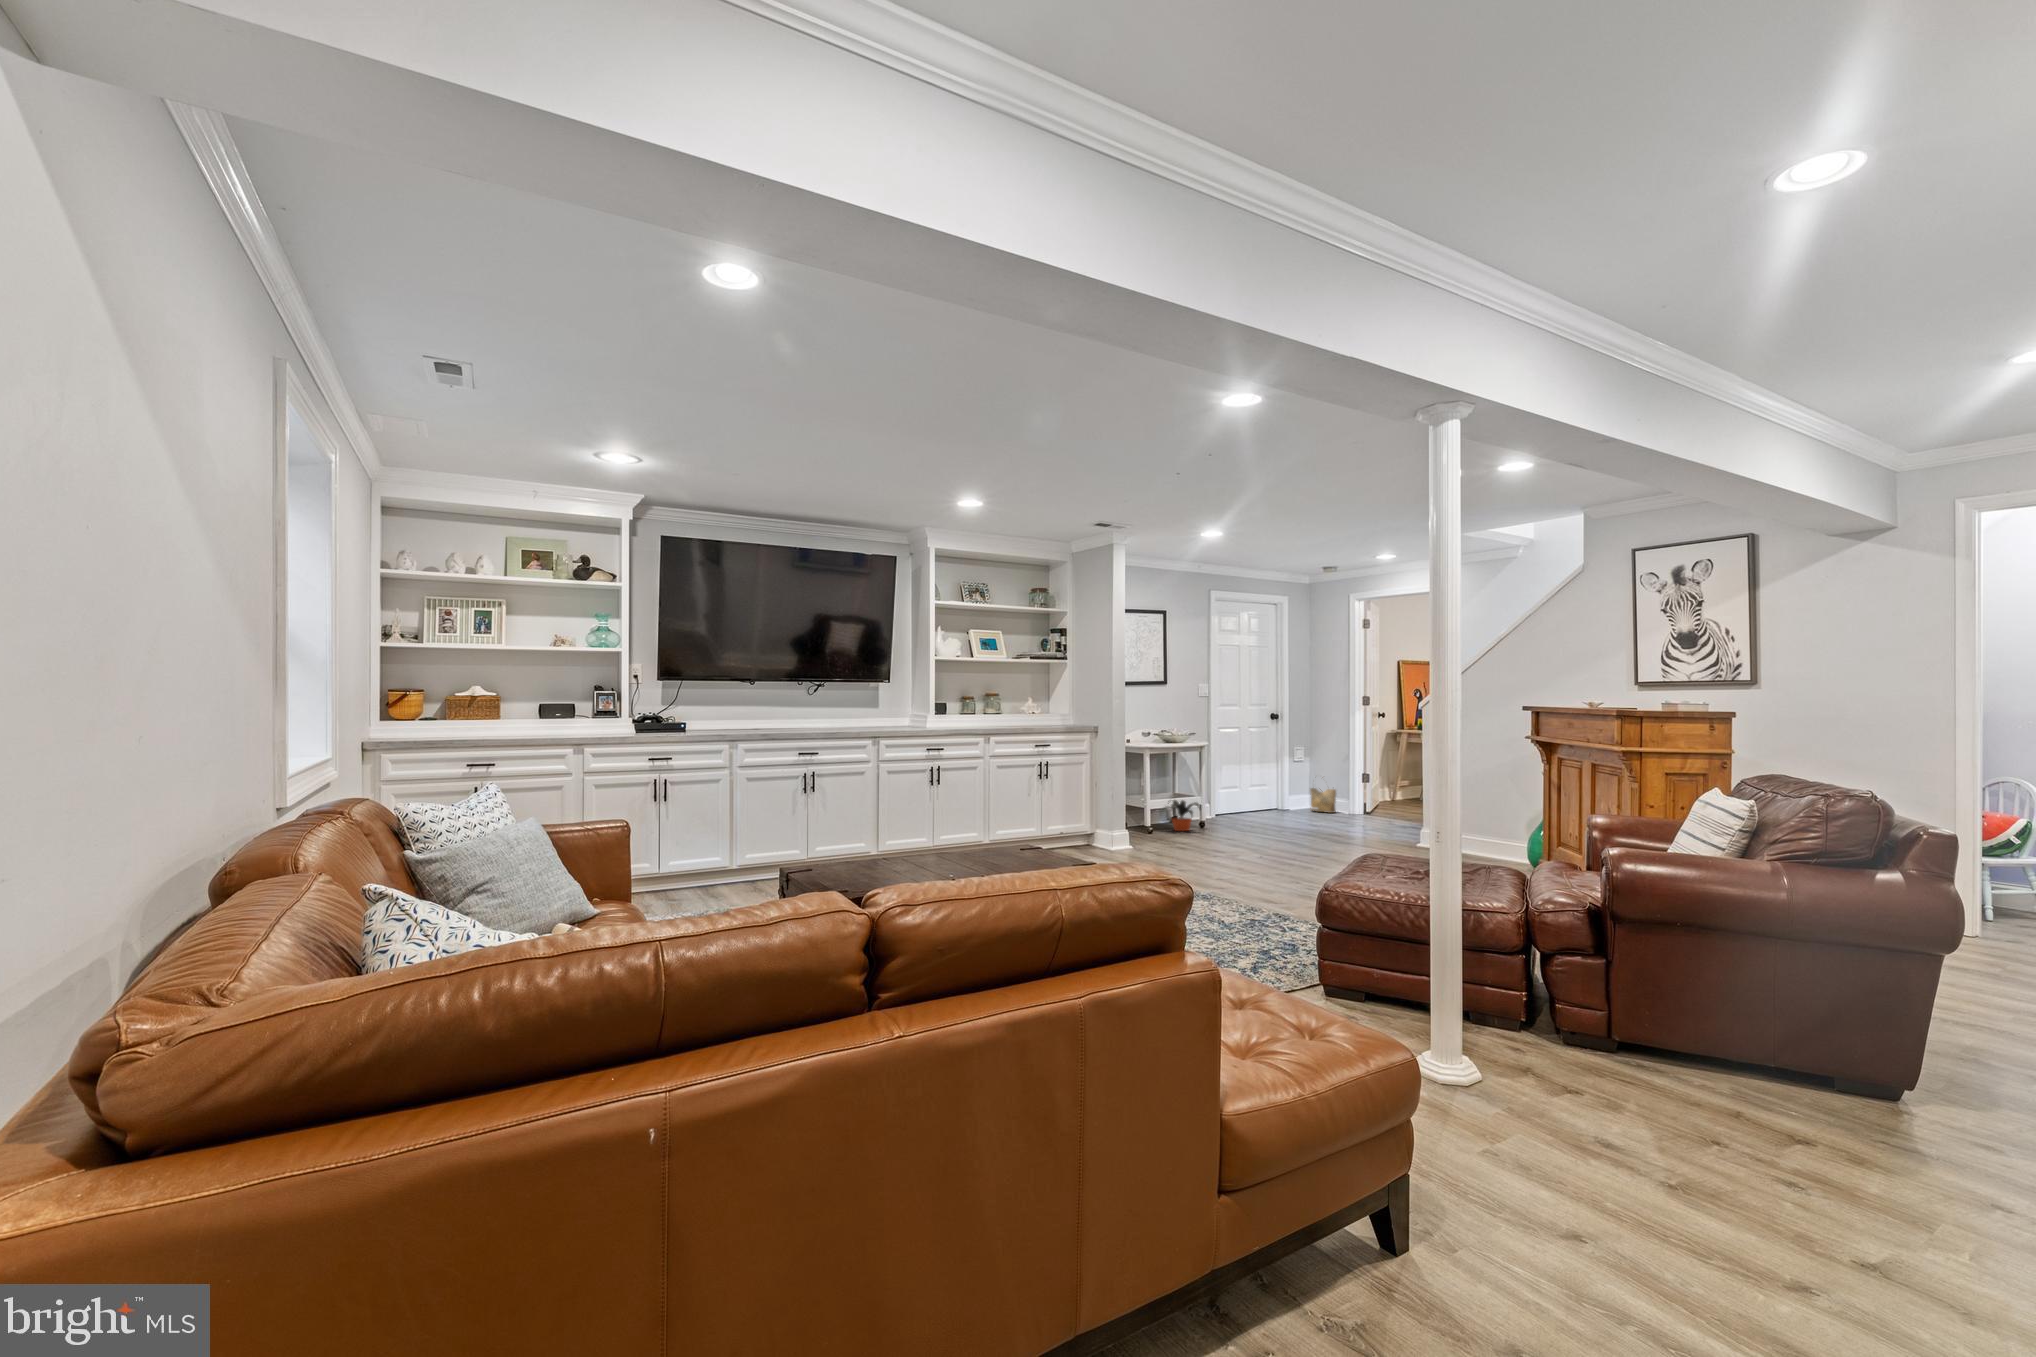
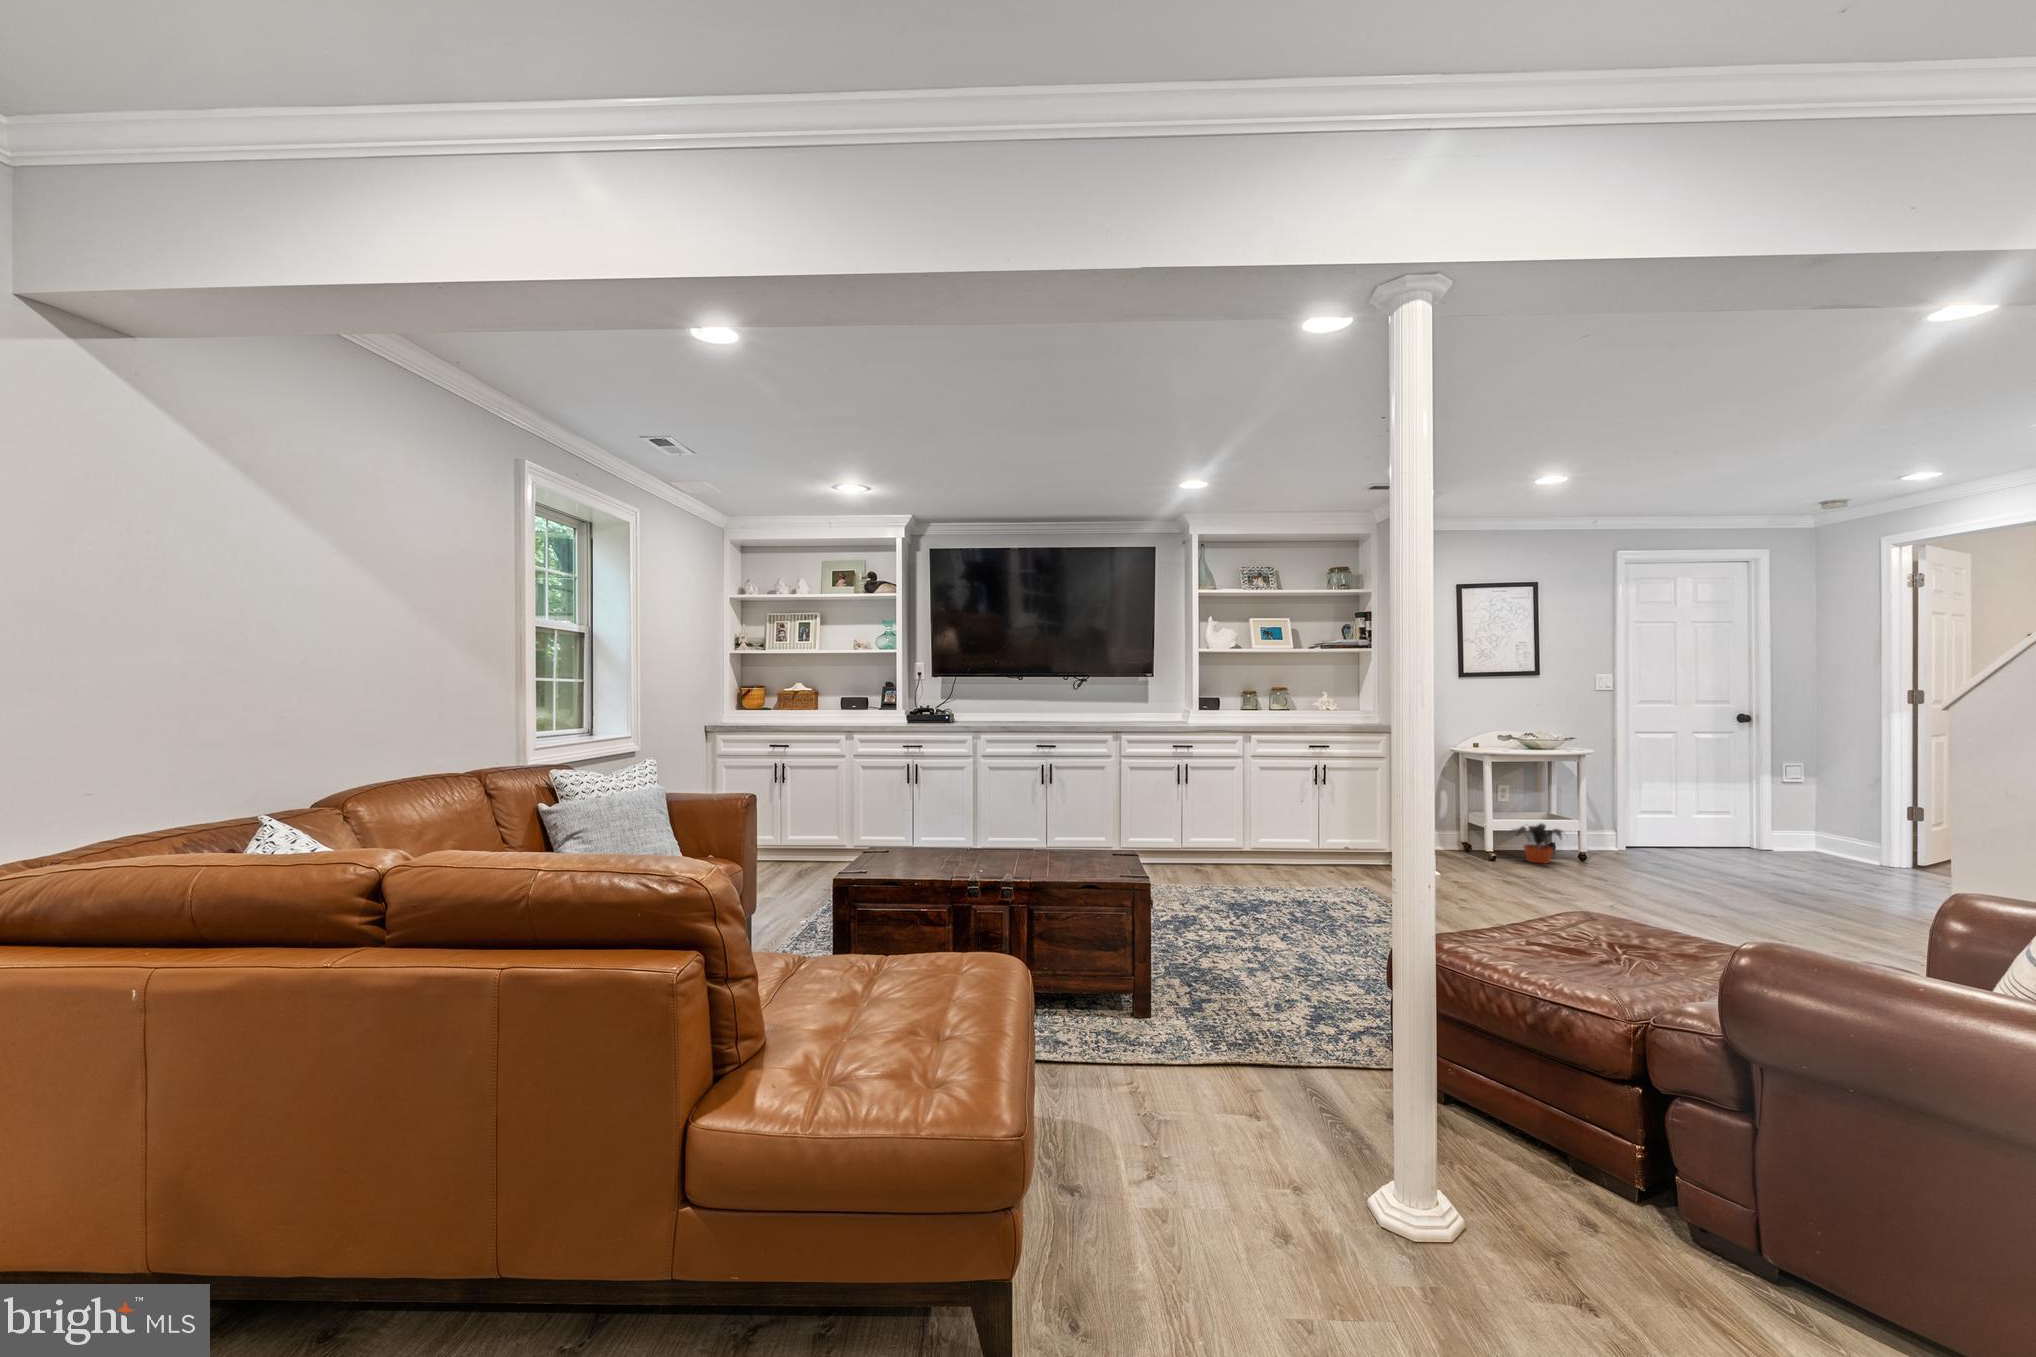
woven basket: present [1310,788,1336,813] -> none [1805,806,1856,863]

